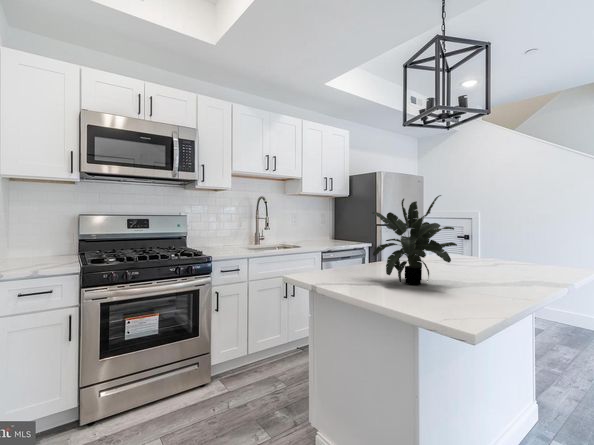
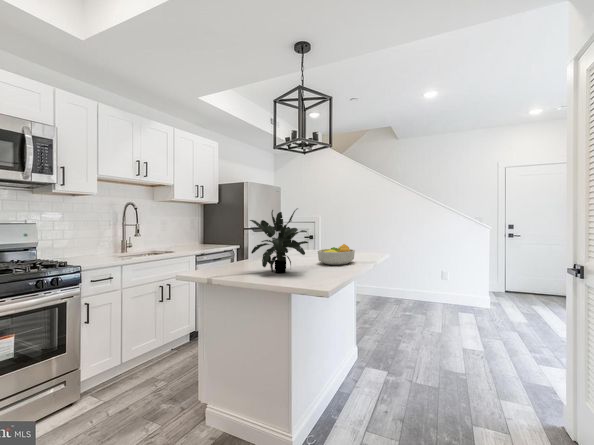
fruit bowl: none [473,249,540,280] -> present [318,244,355,265]

